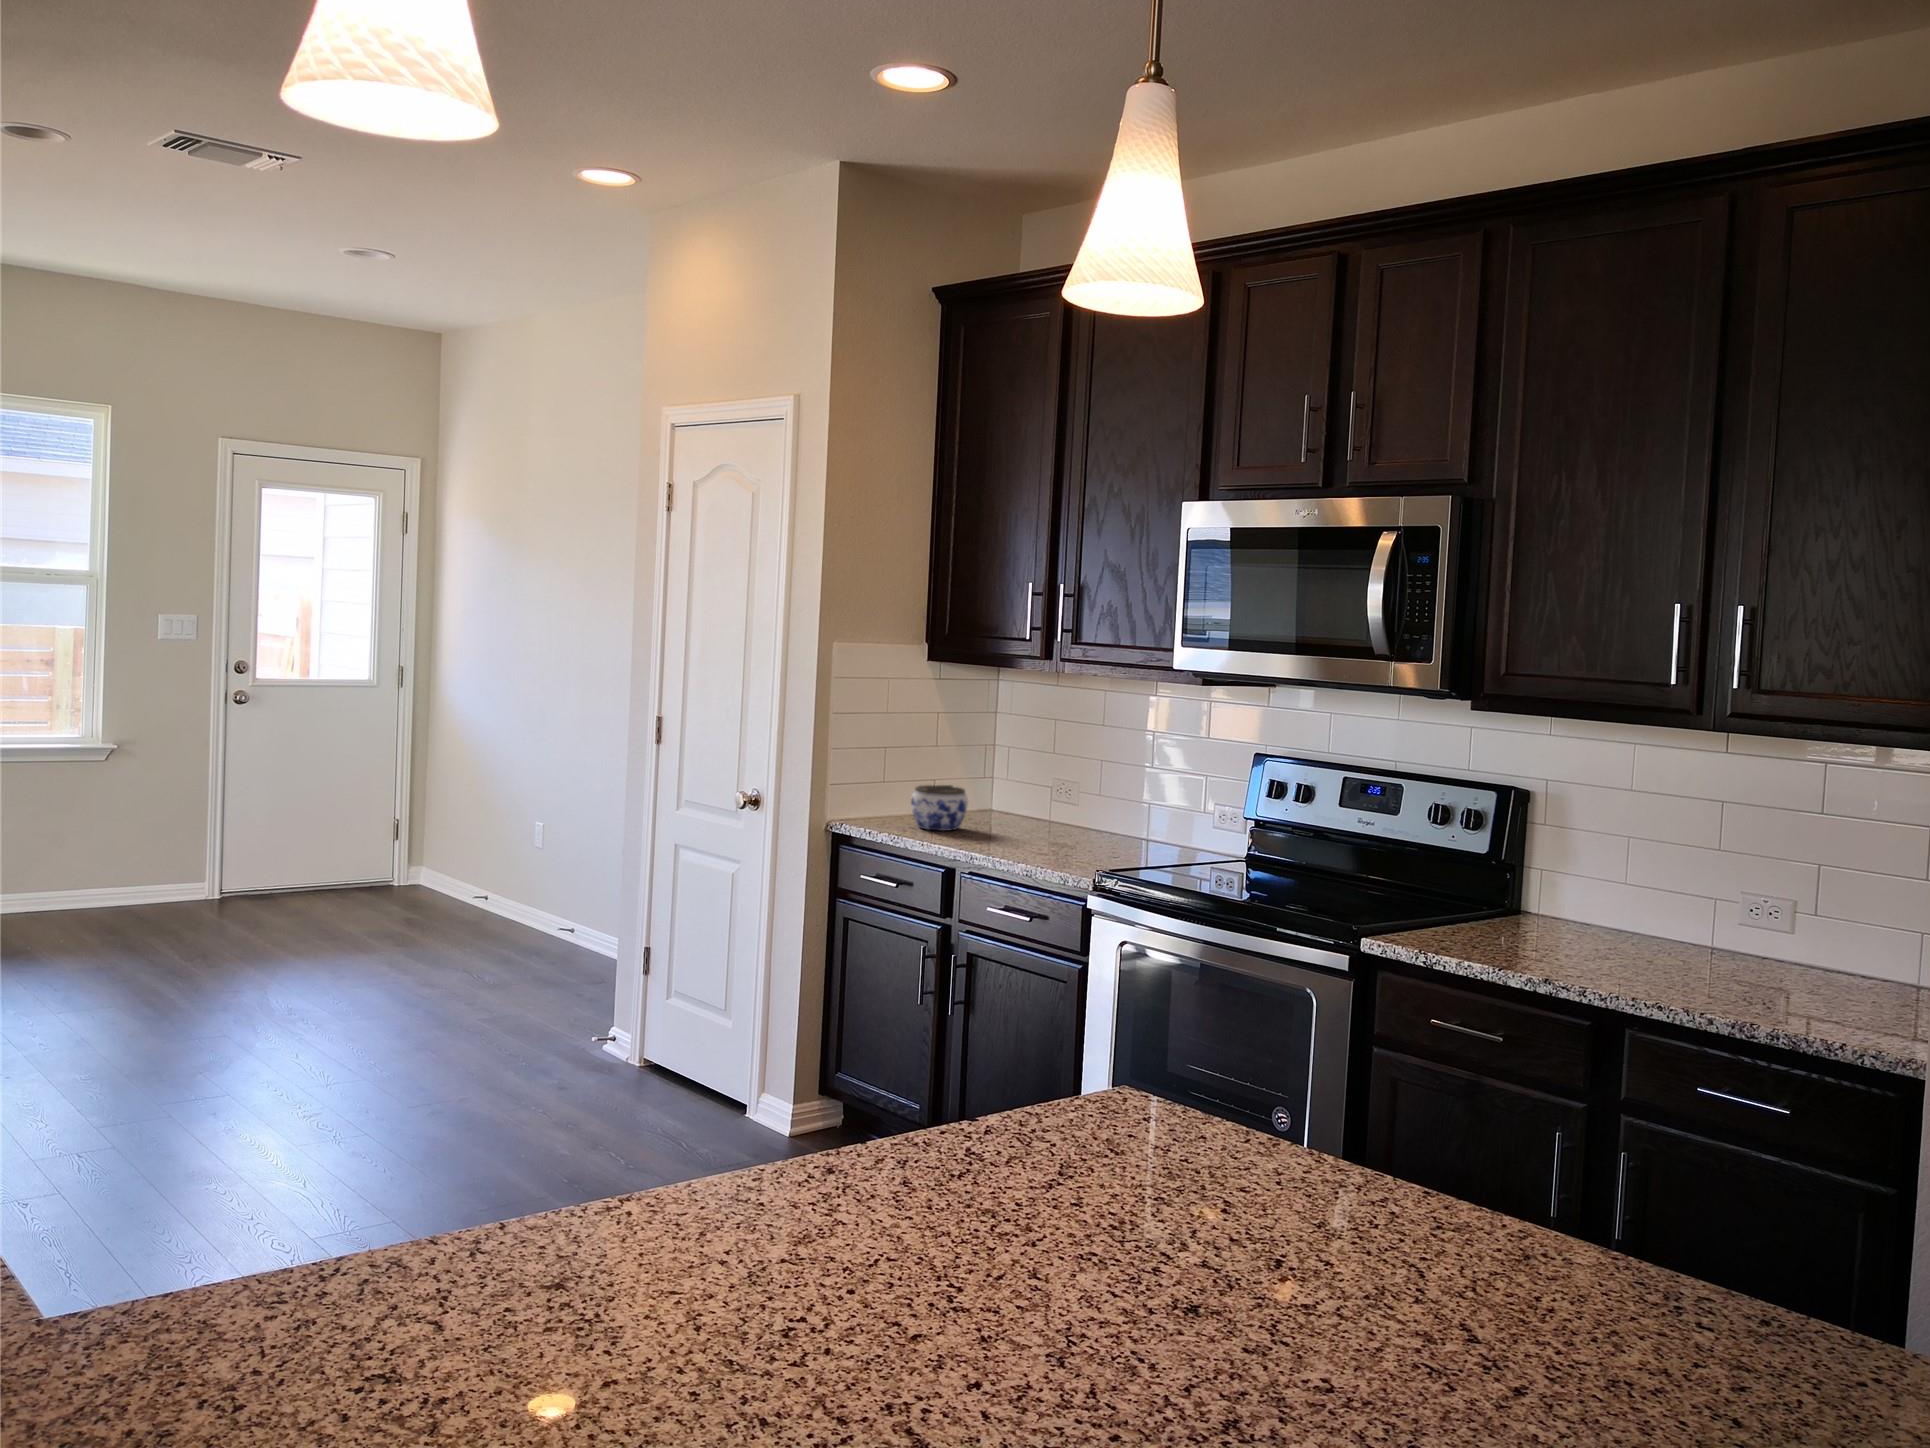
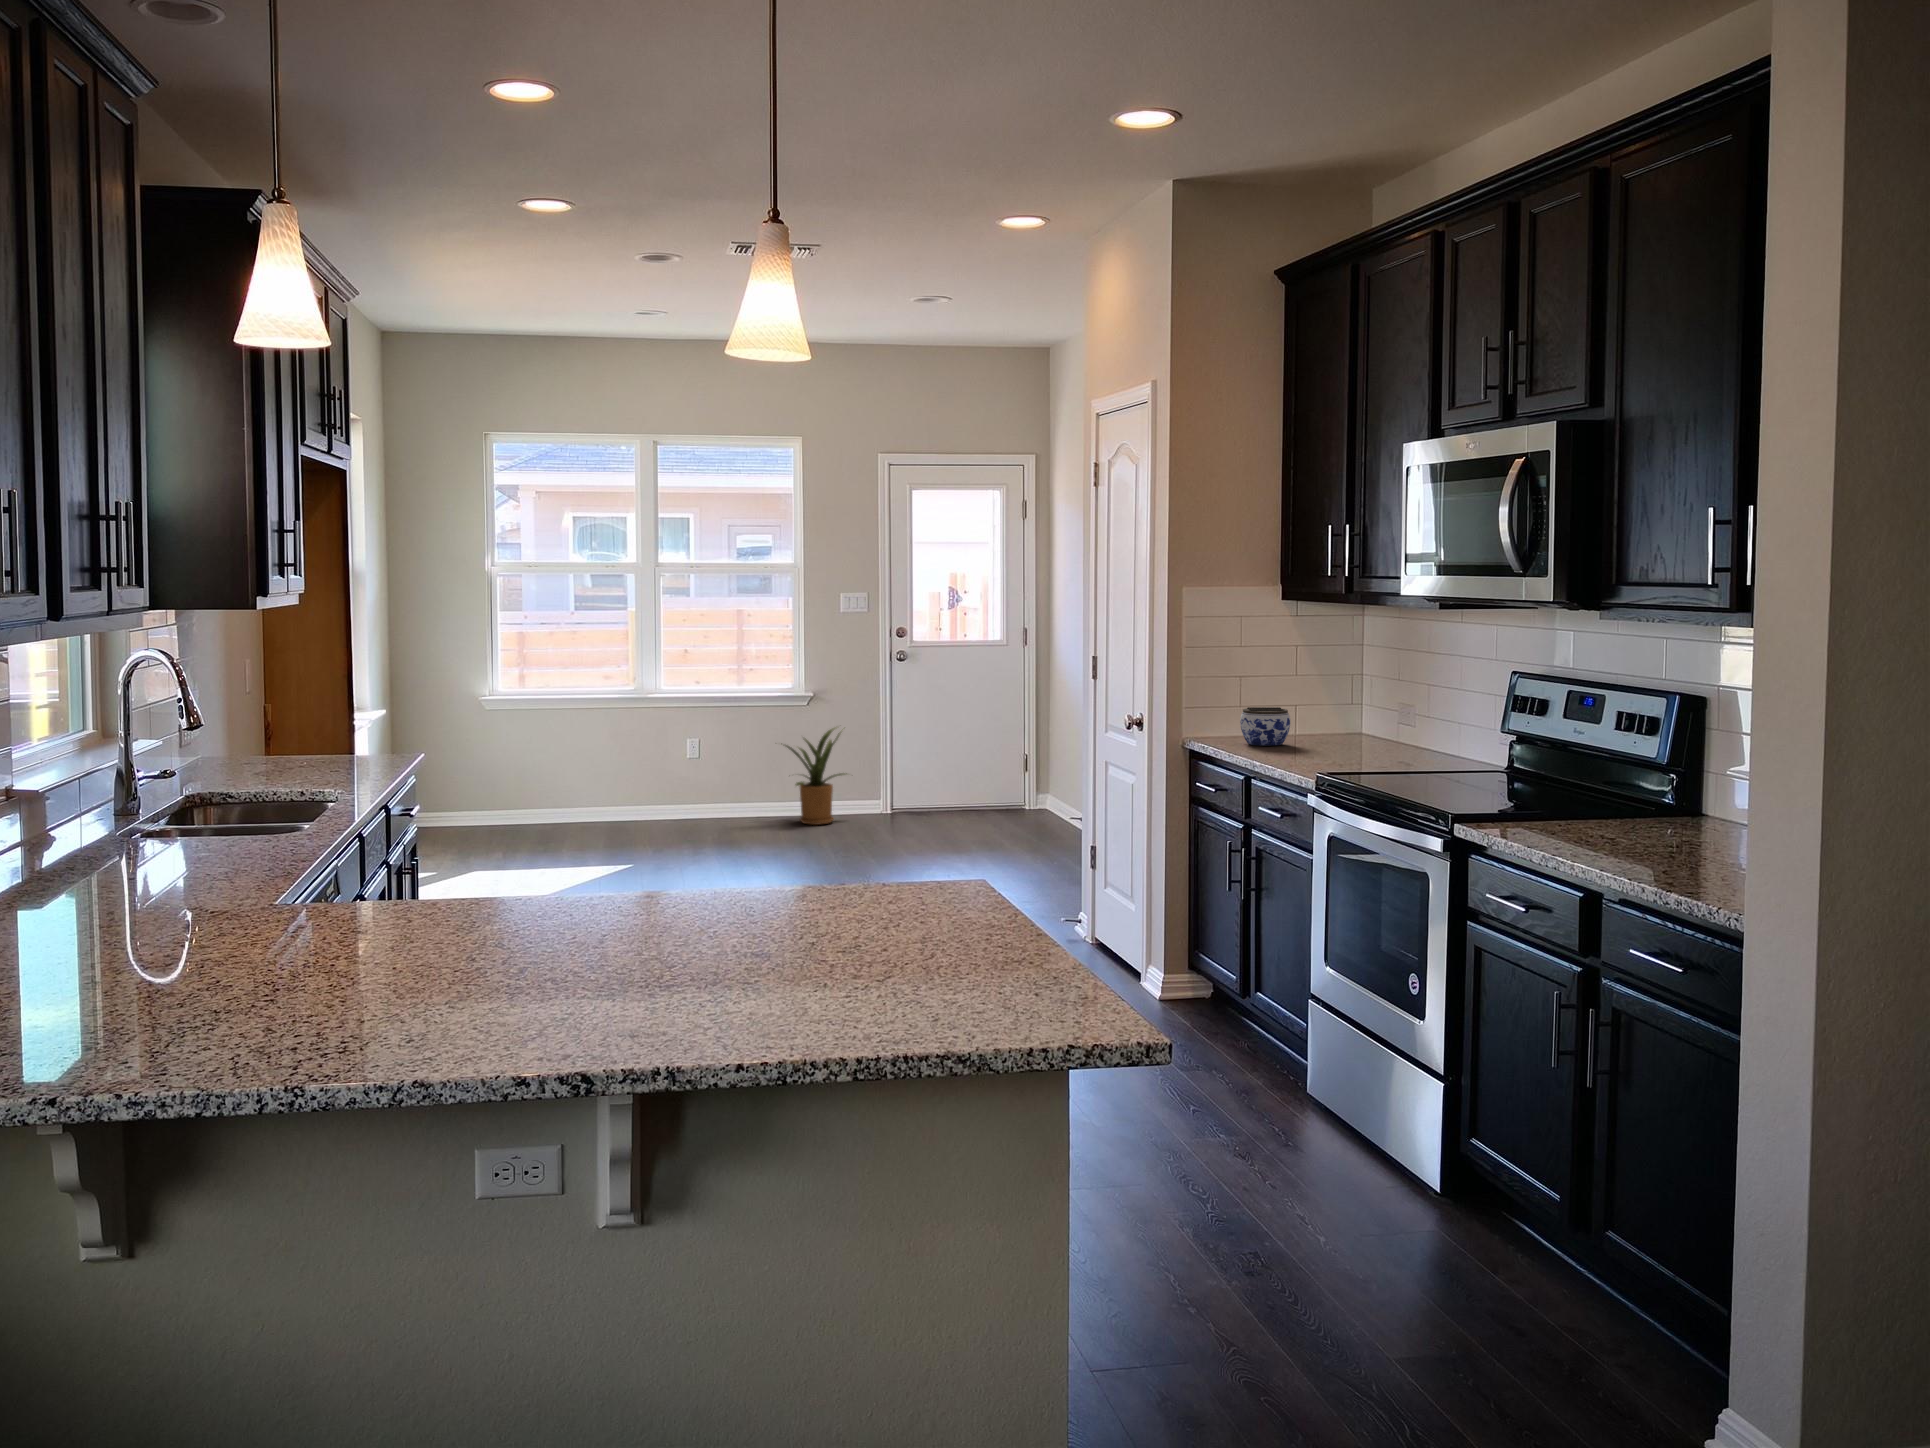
house plant: none [48,788,171,925] -> present [785,728,847,825]

